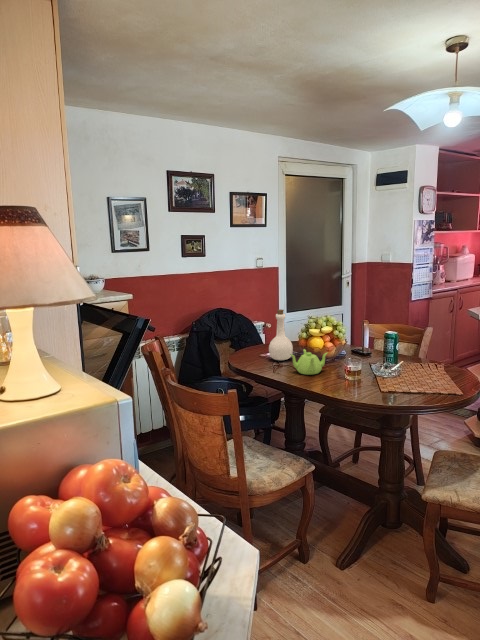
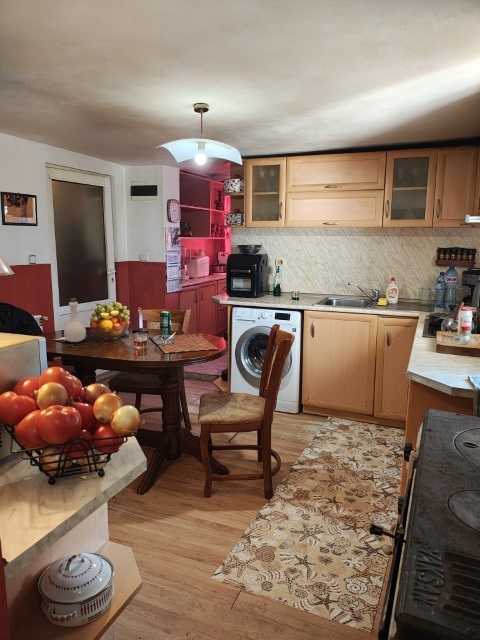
teapot: present [291,349,327,375] -> none [88,330,119,349]

